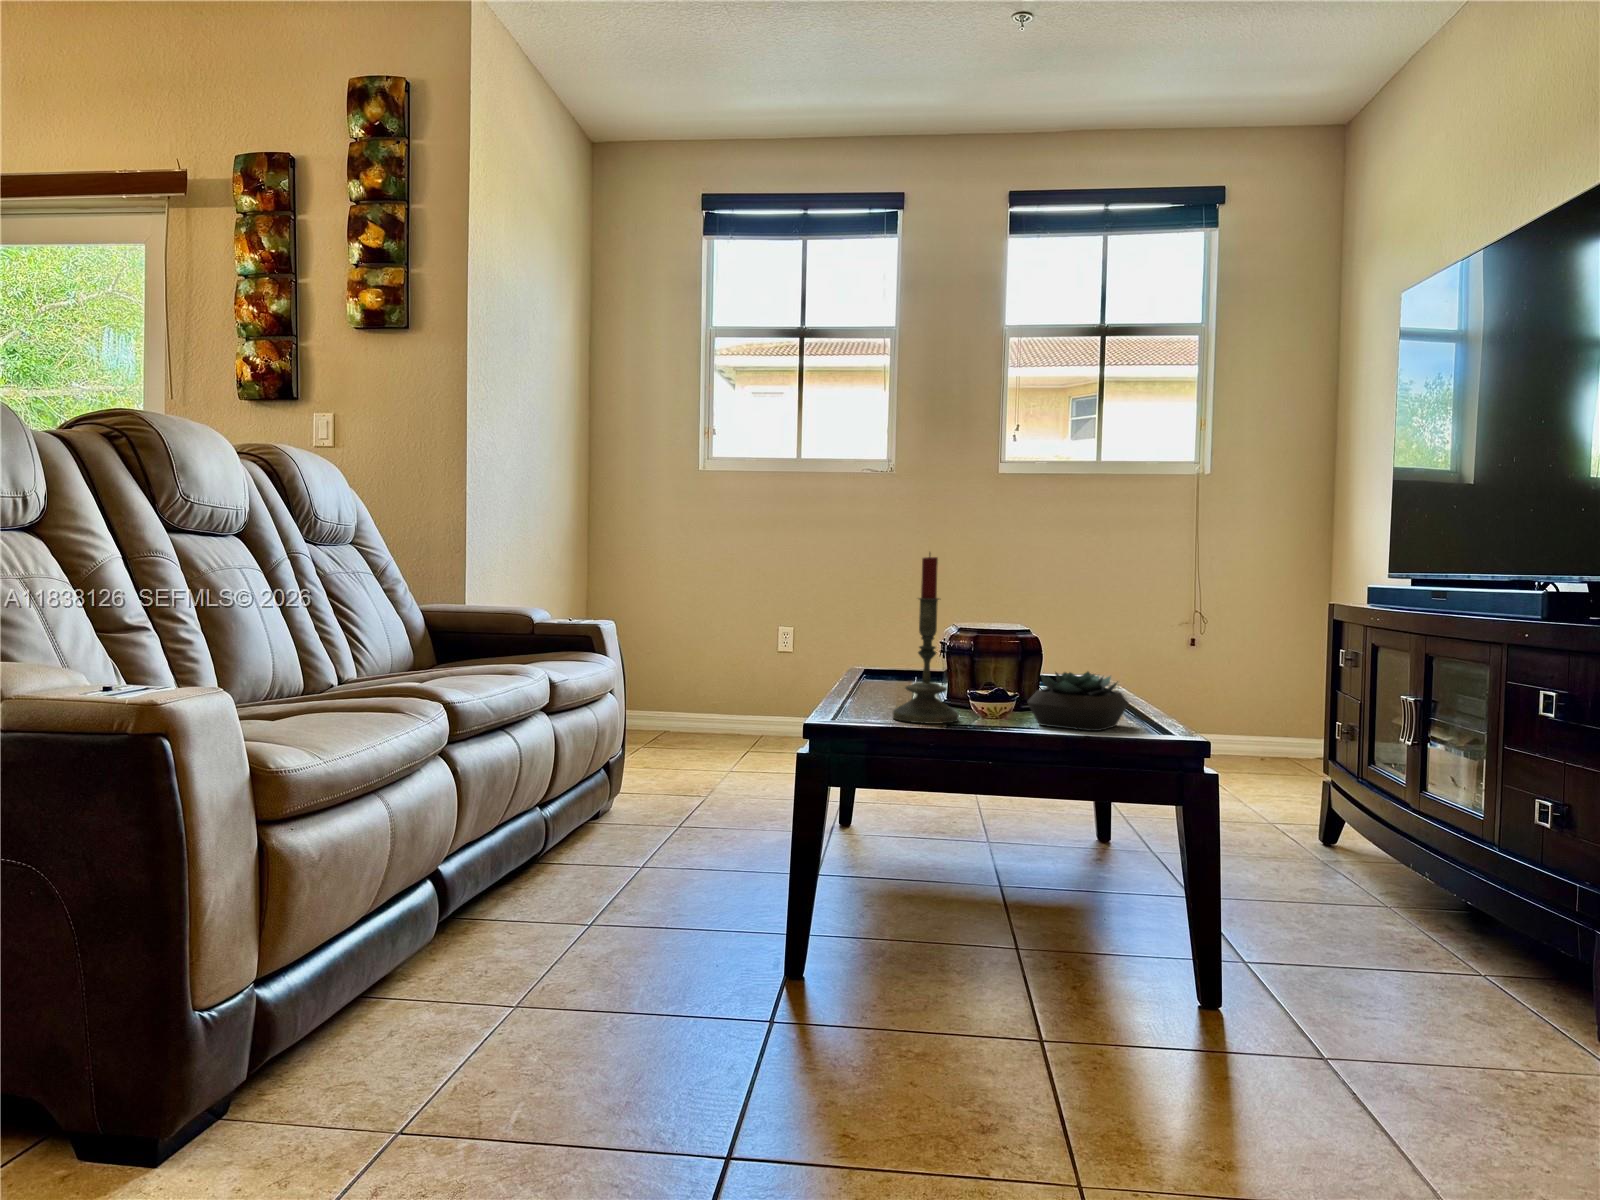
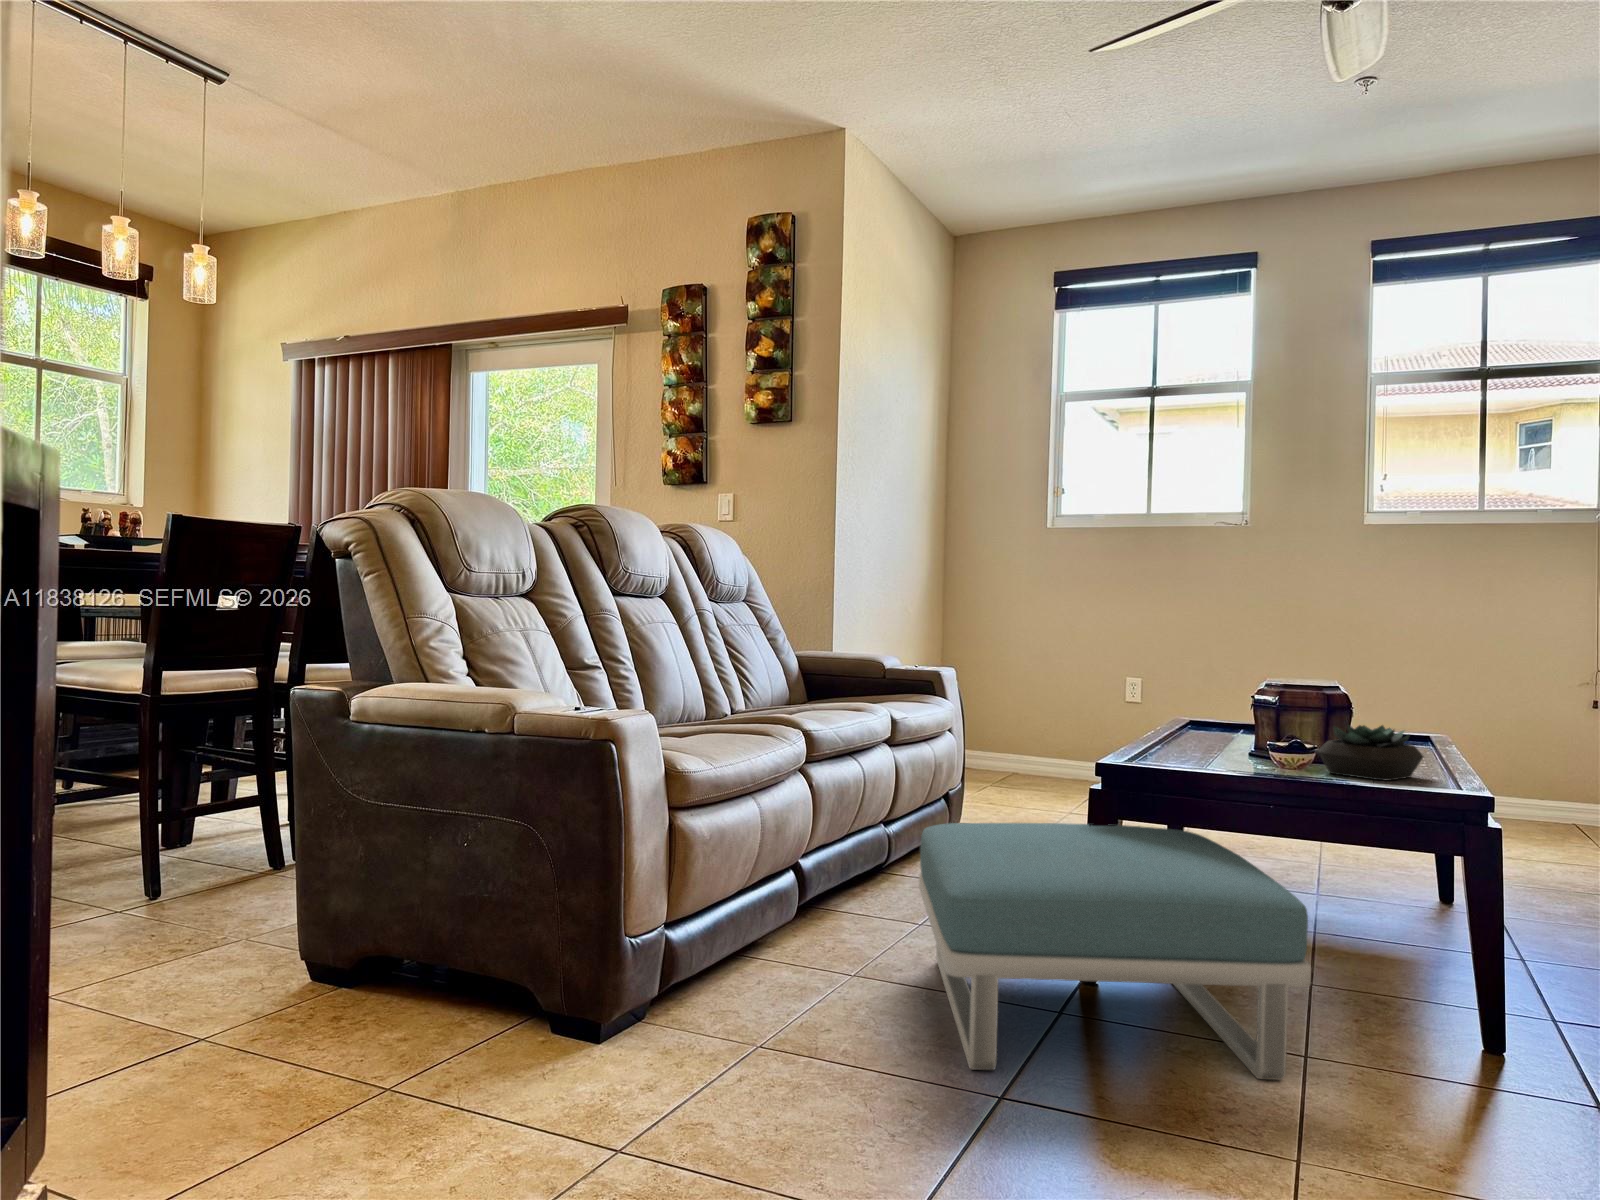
candle: present [892,553,959,724] -> none [1188,612,1251,767]
footstool: none [593,797,1059,1126] -> present [919,823,1311,1080]

